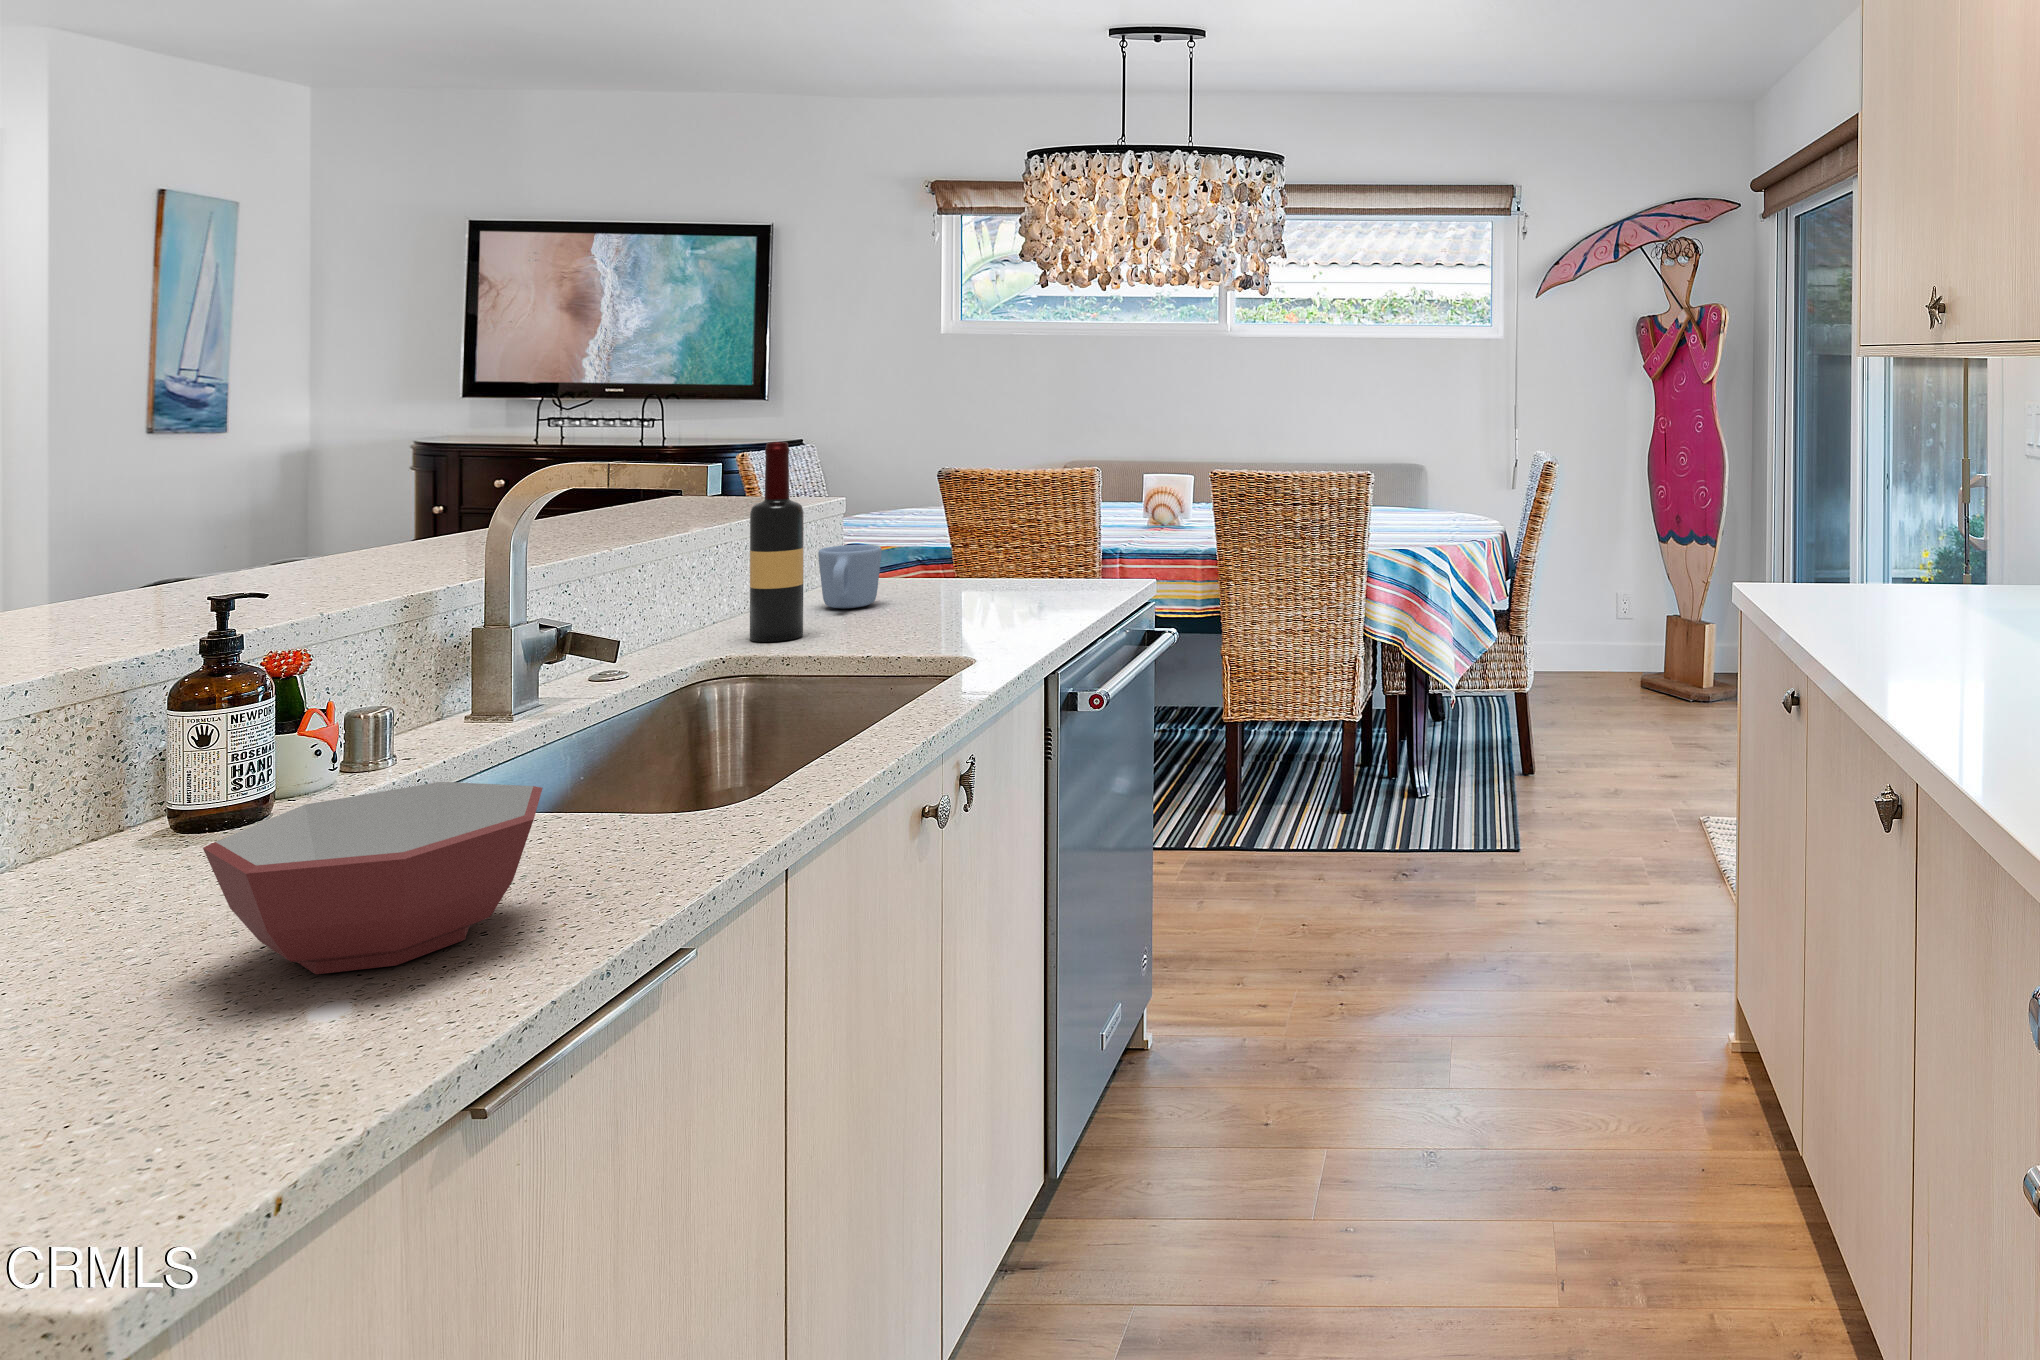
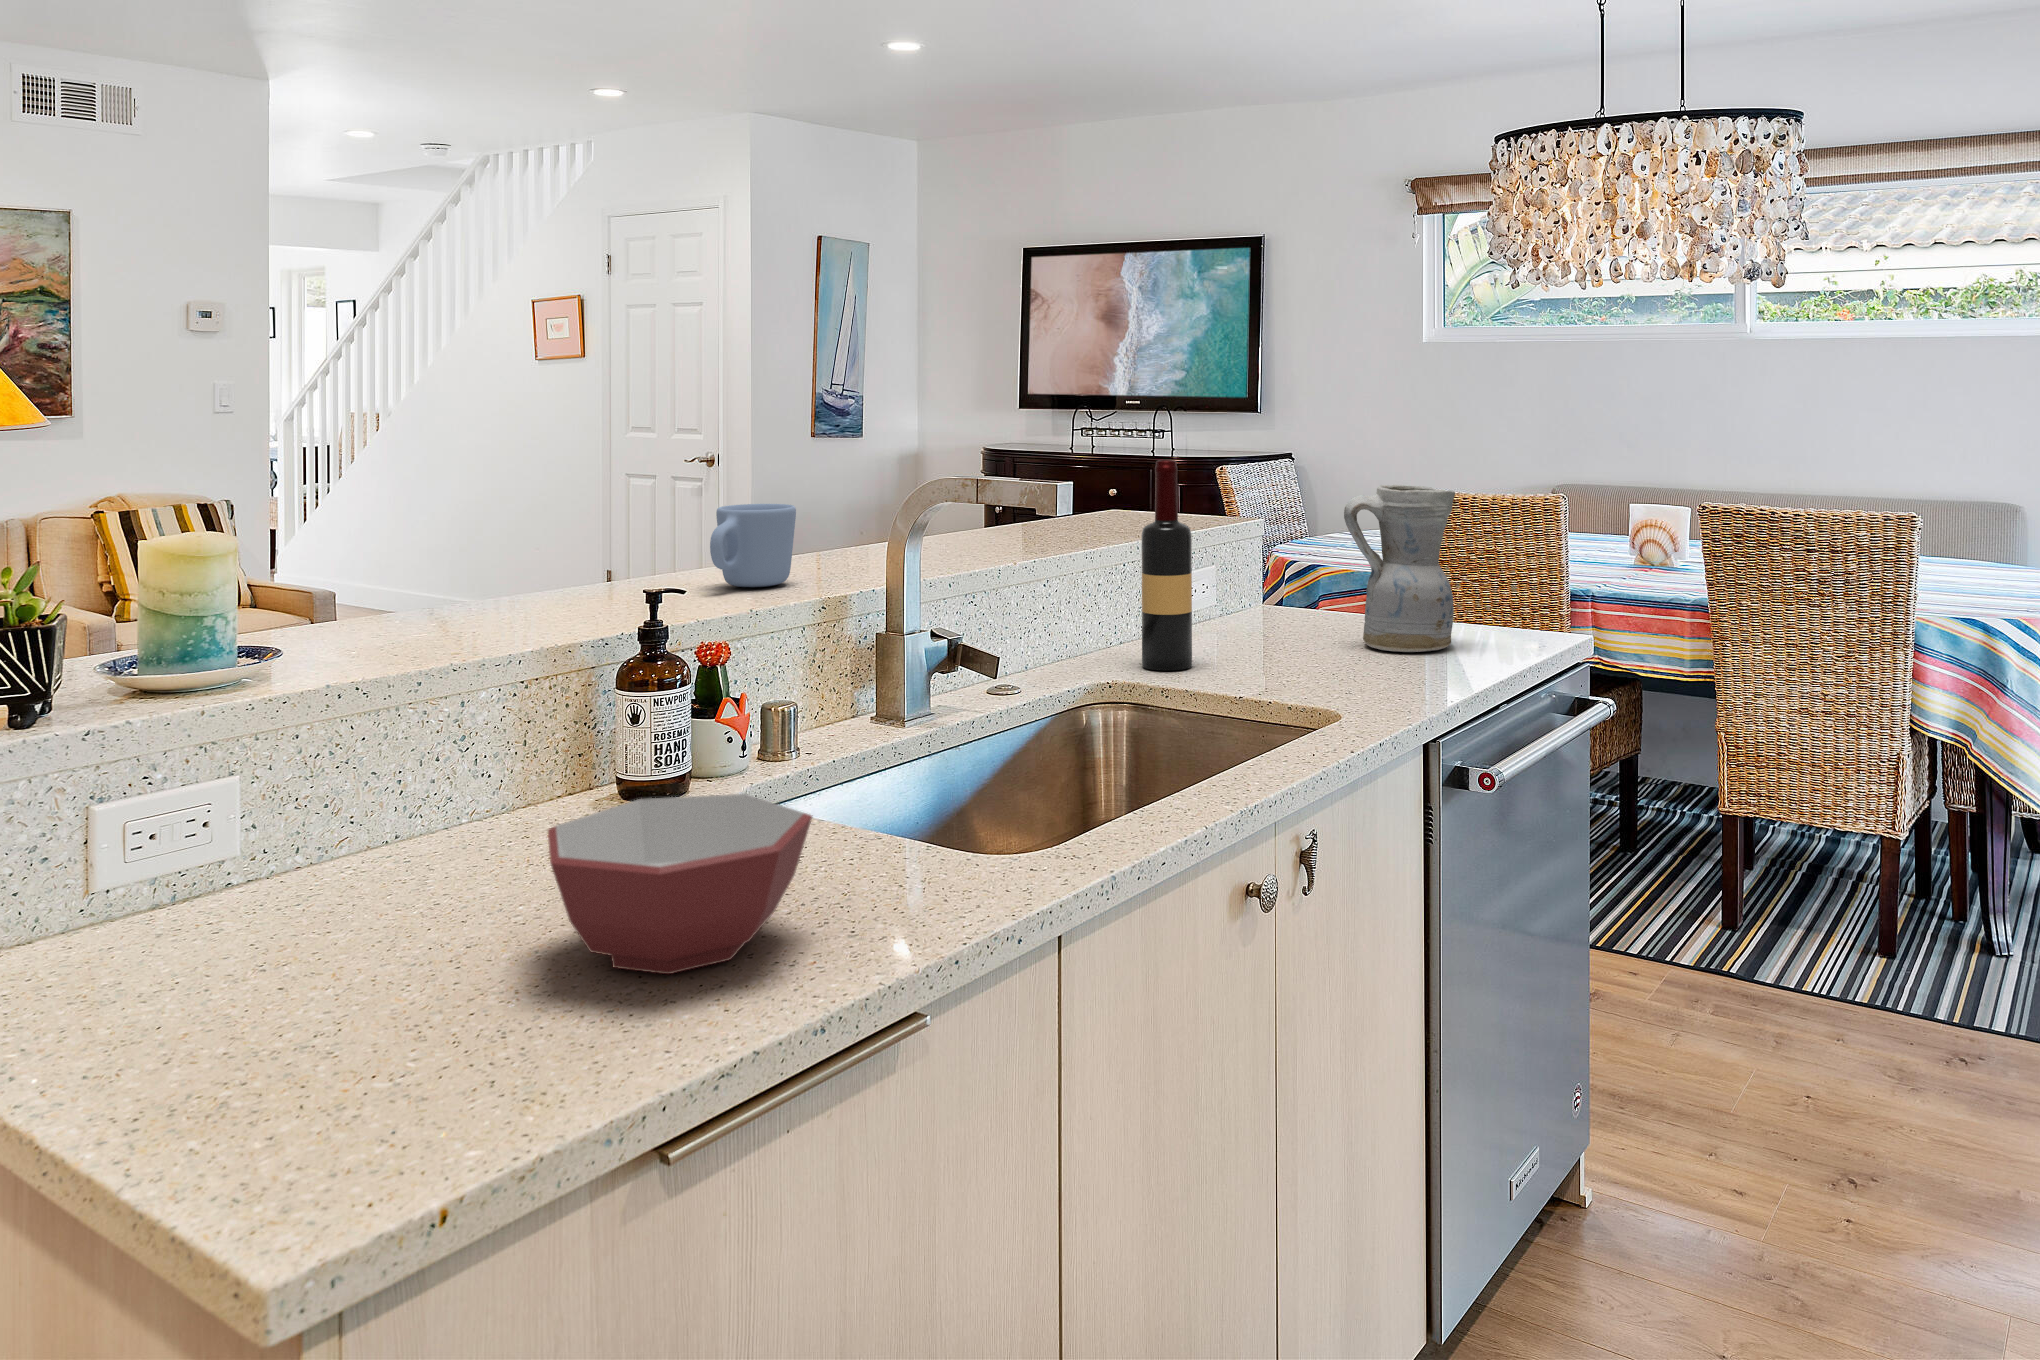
ceramic pitcher: none [945,459,1047,605] -> present [1344,485,1455,652]
mug: present [818,545,882,608] -> present [710,504,796,587]

